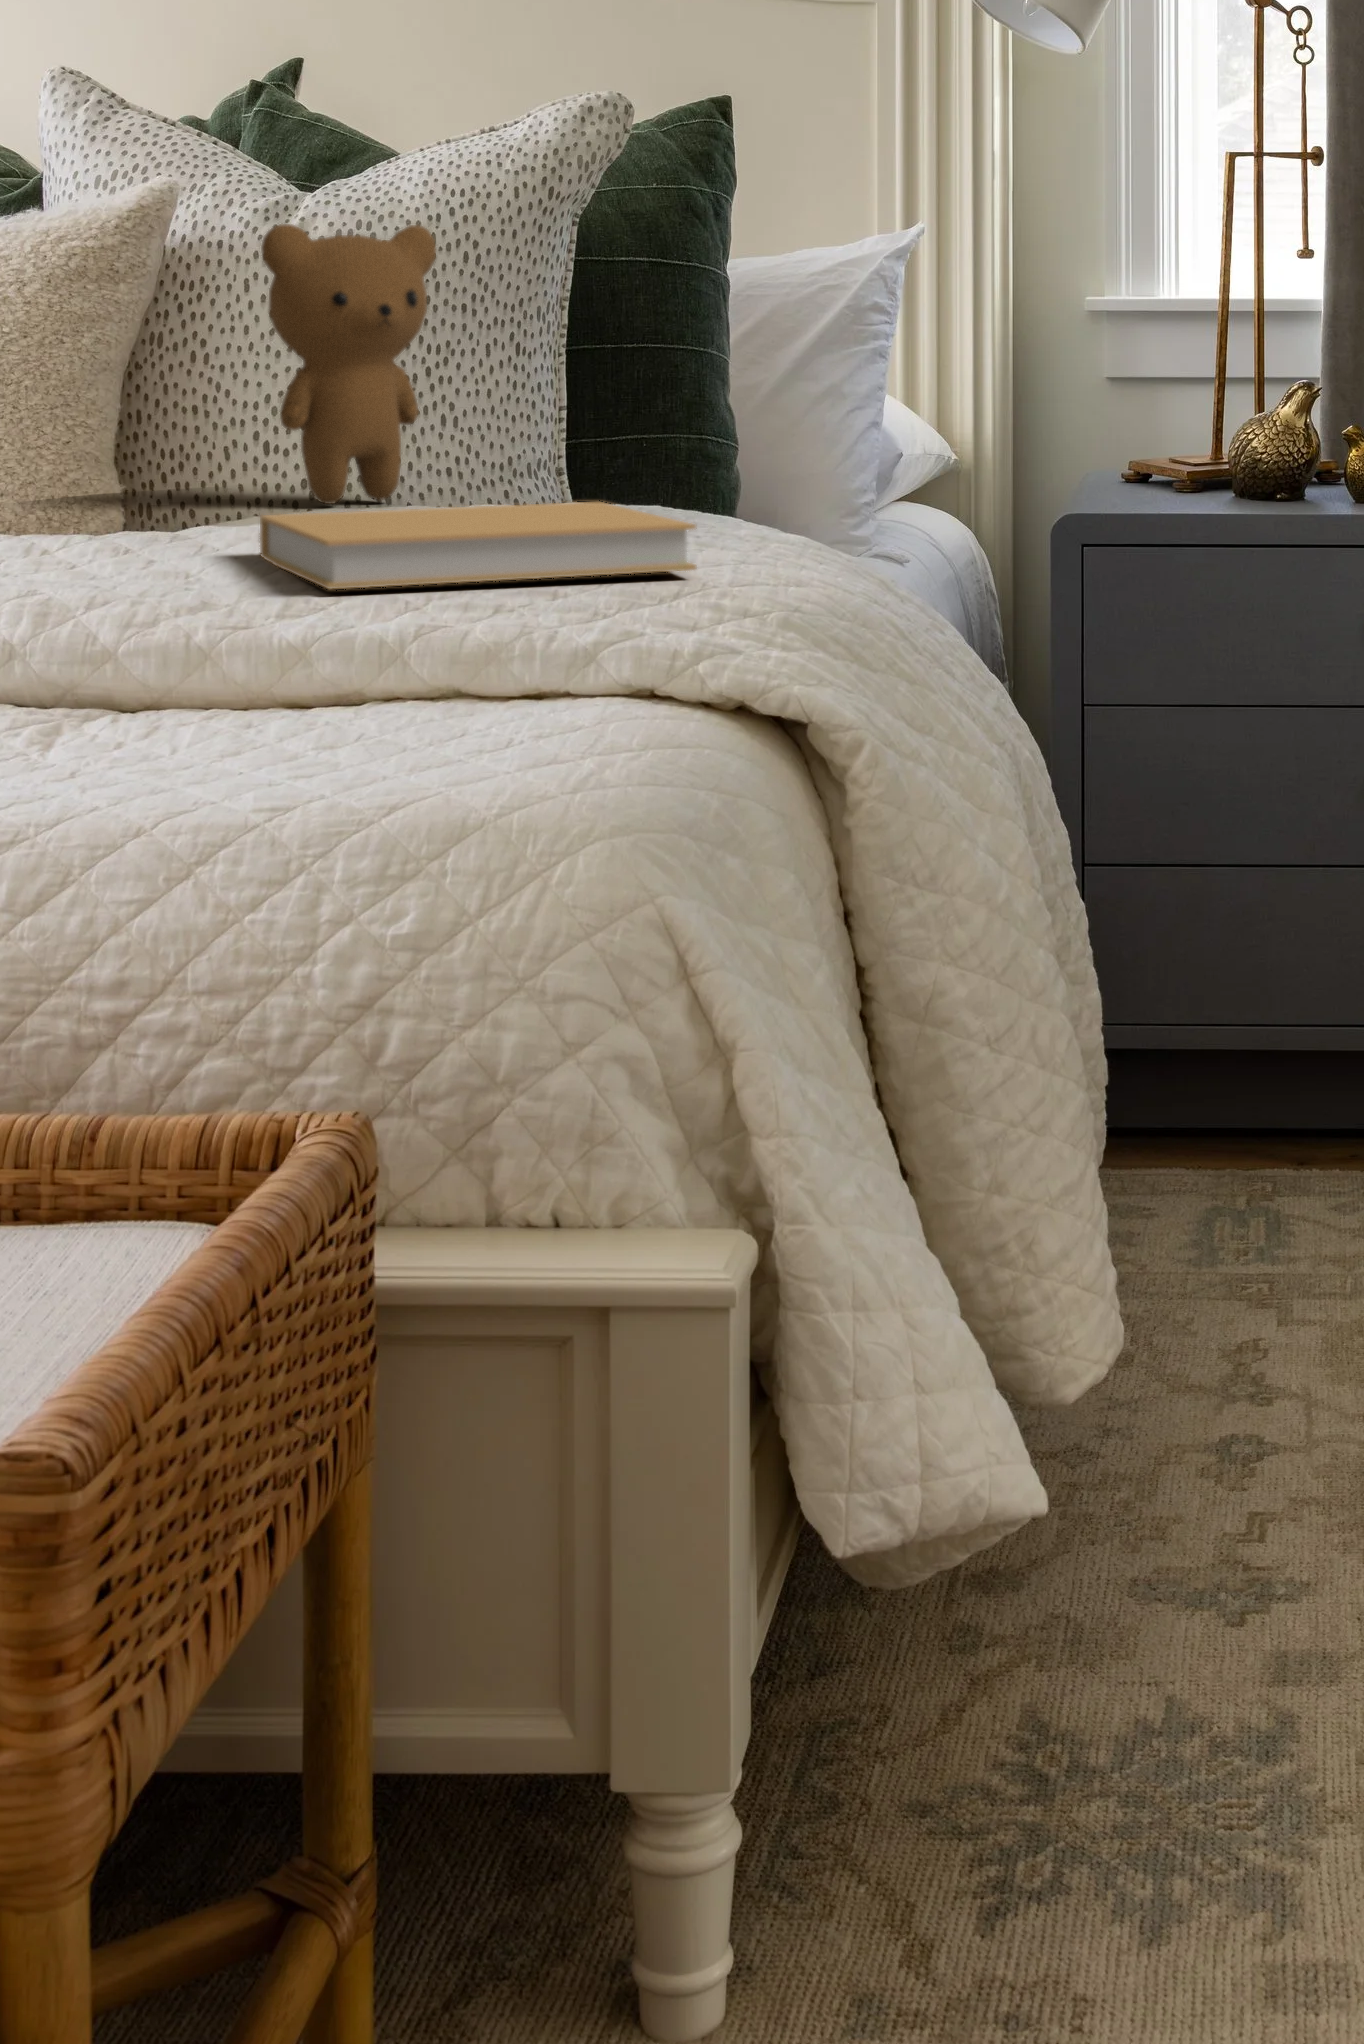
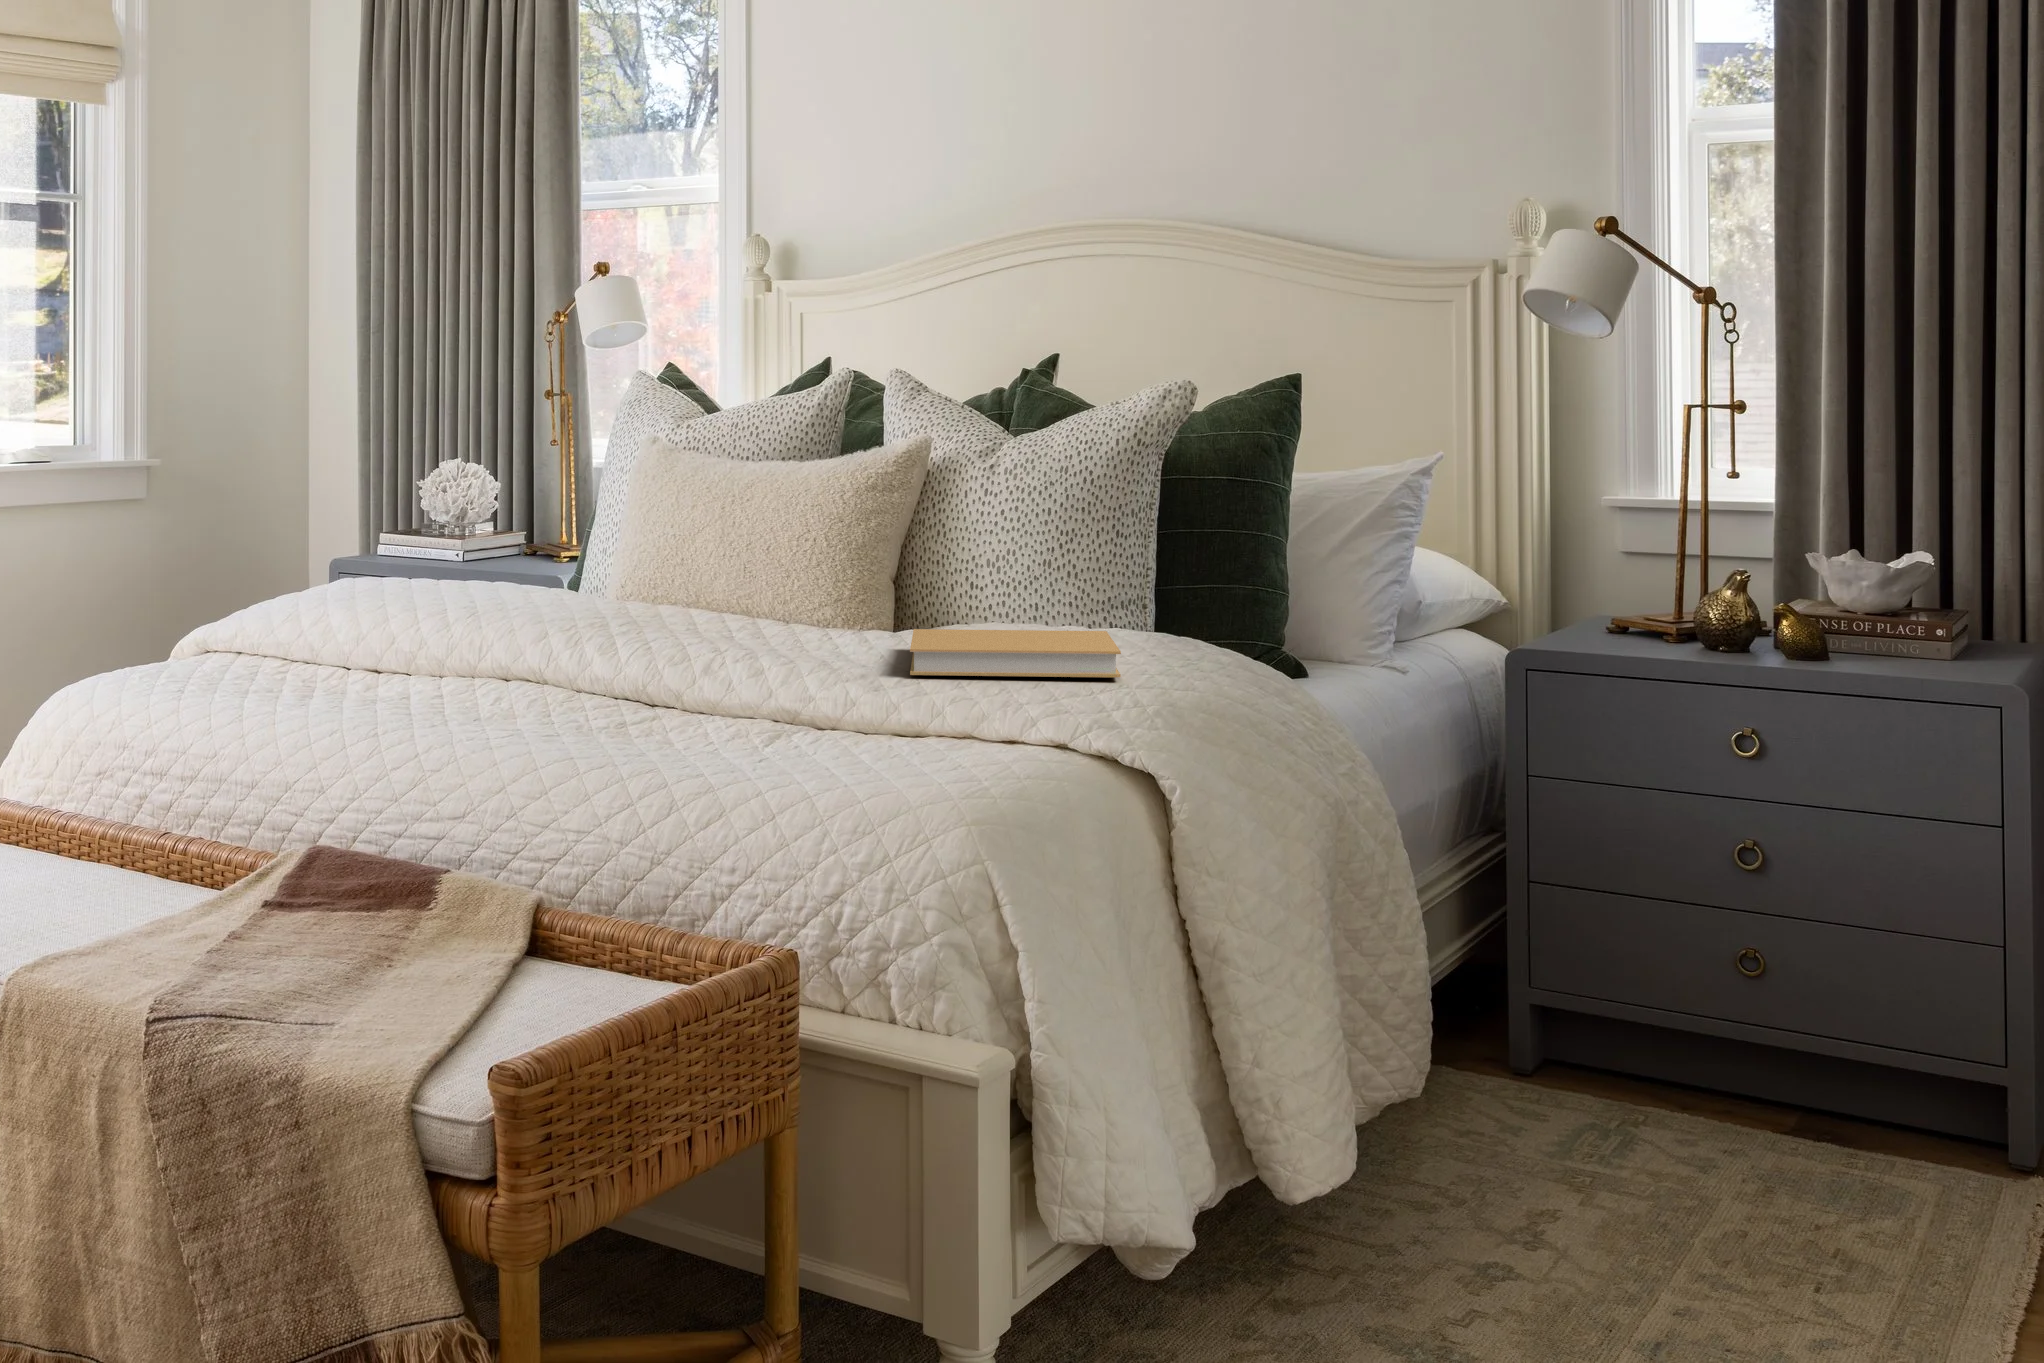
teddy bear: present [261,224,436,504] -> none [958,463,1064,620]

